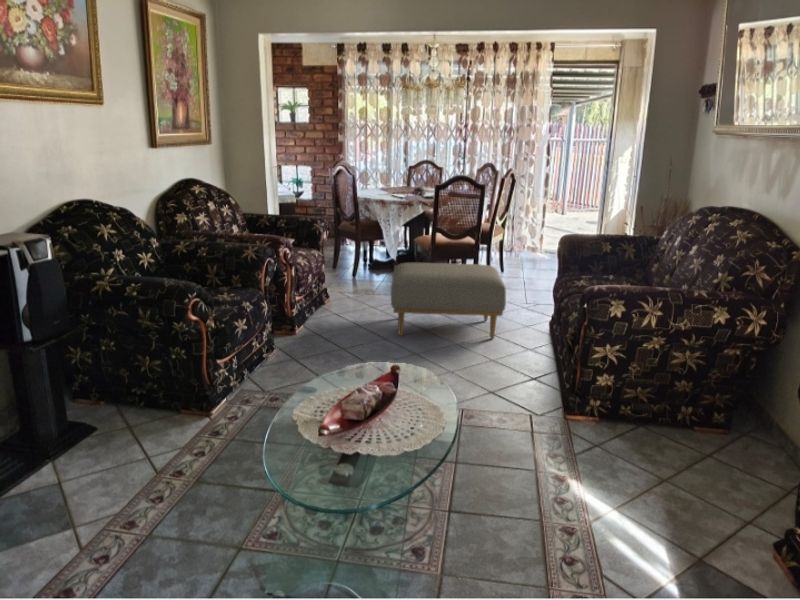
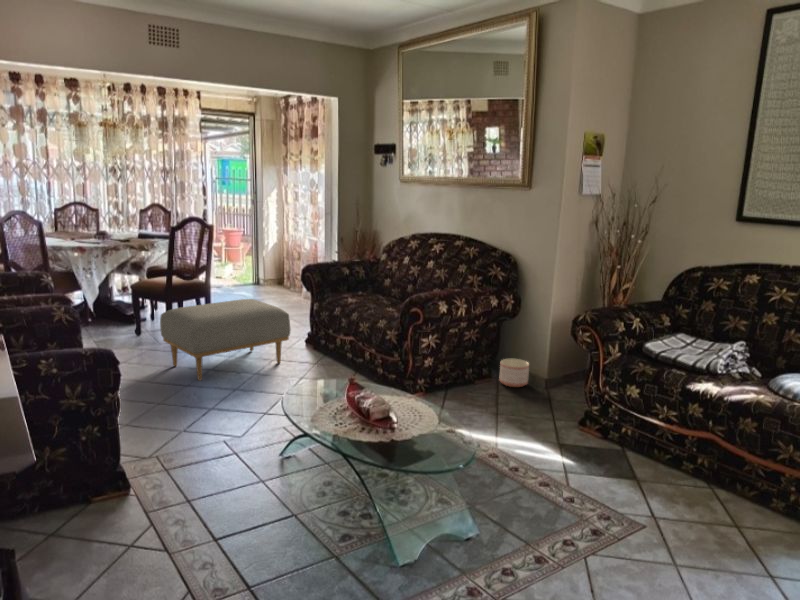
planter: none [732,410,788,459] -> present [499,359,529,387]

